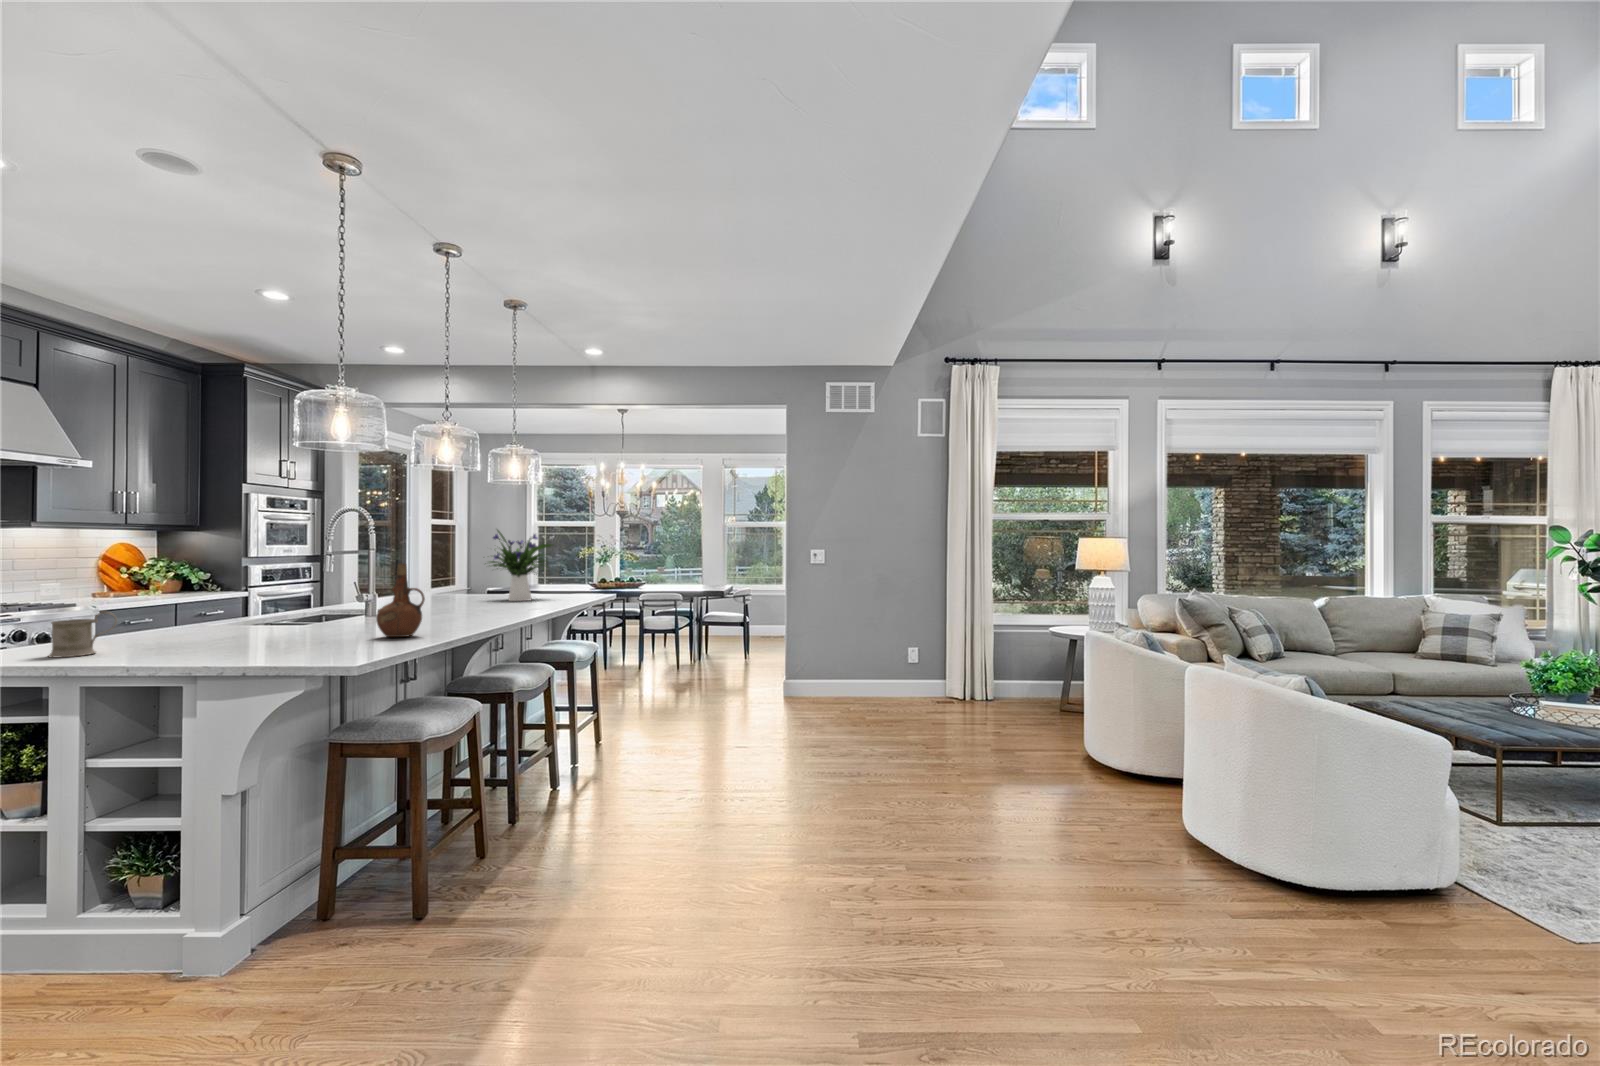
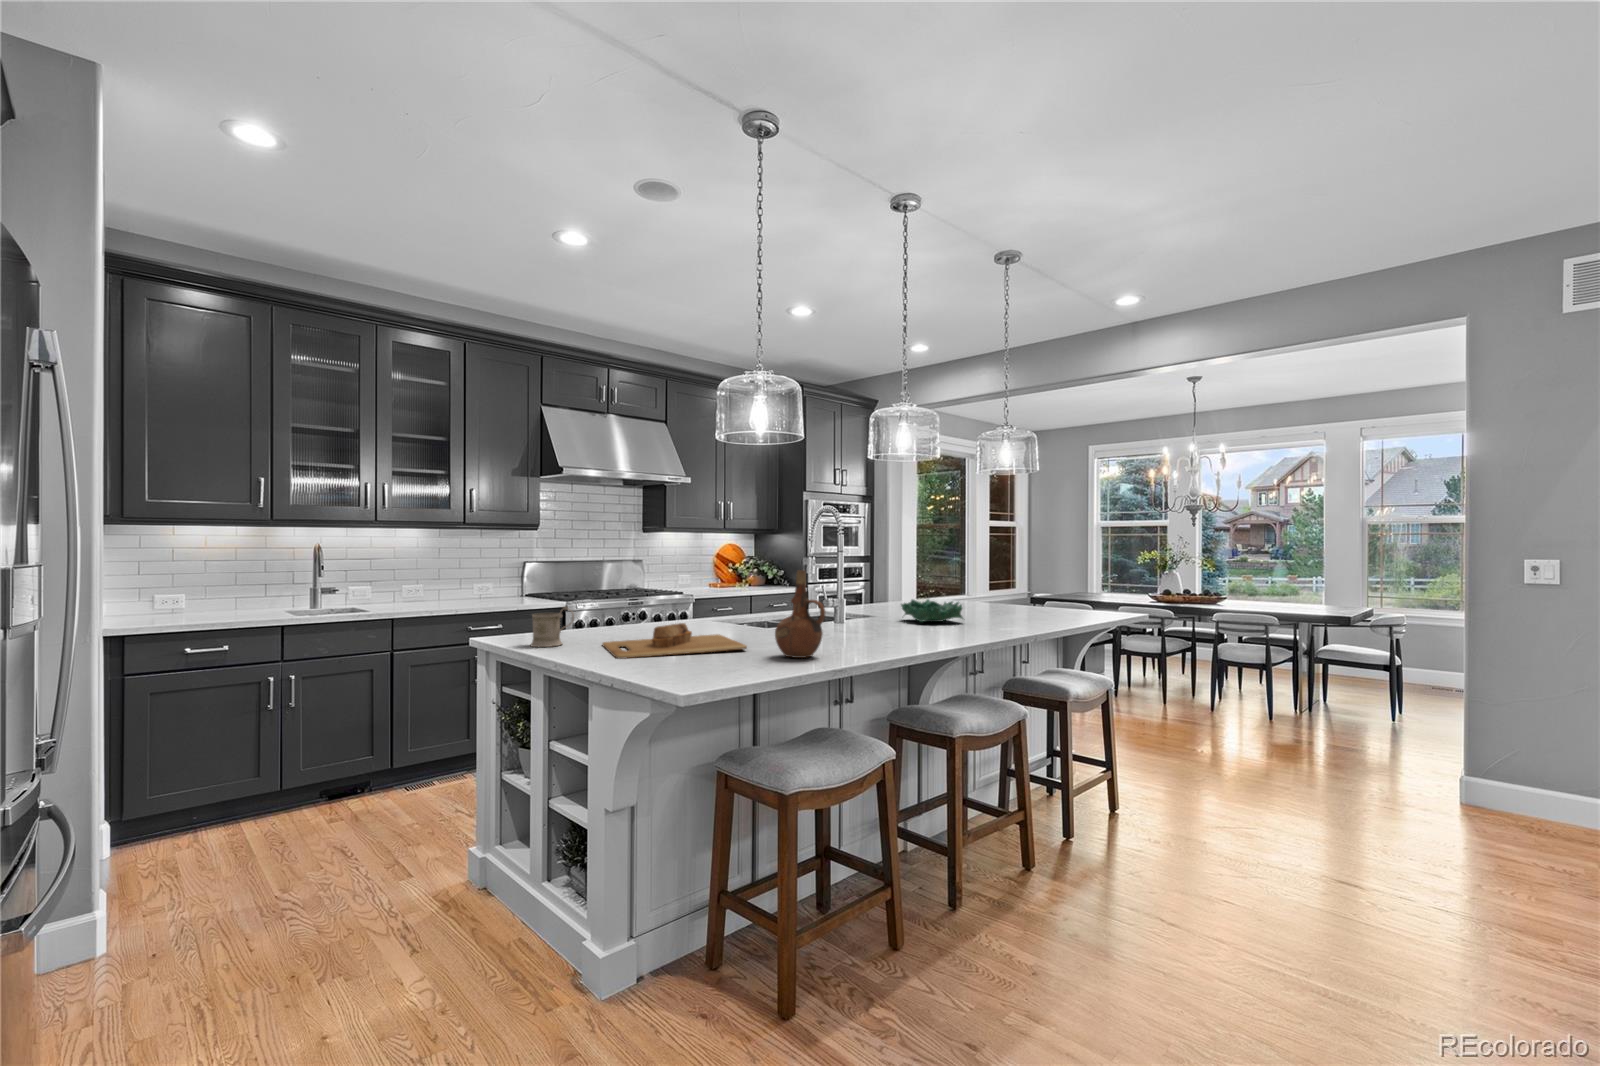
flower arrangement: present [490,530,552,601] -> none [973,529,1056,617]
decorative bowl: none [430,589,492,609] -> present [901,599,963,622]
cutting board: none [152,619,339,655] -> present [603,623,747,659]

